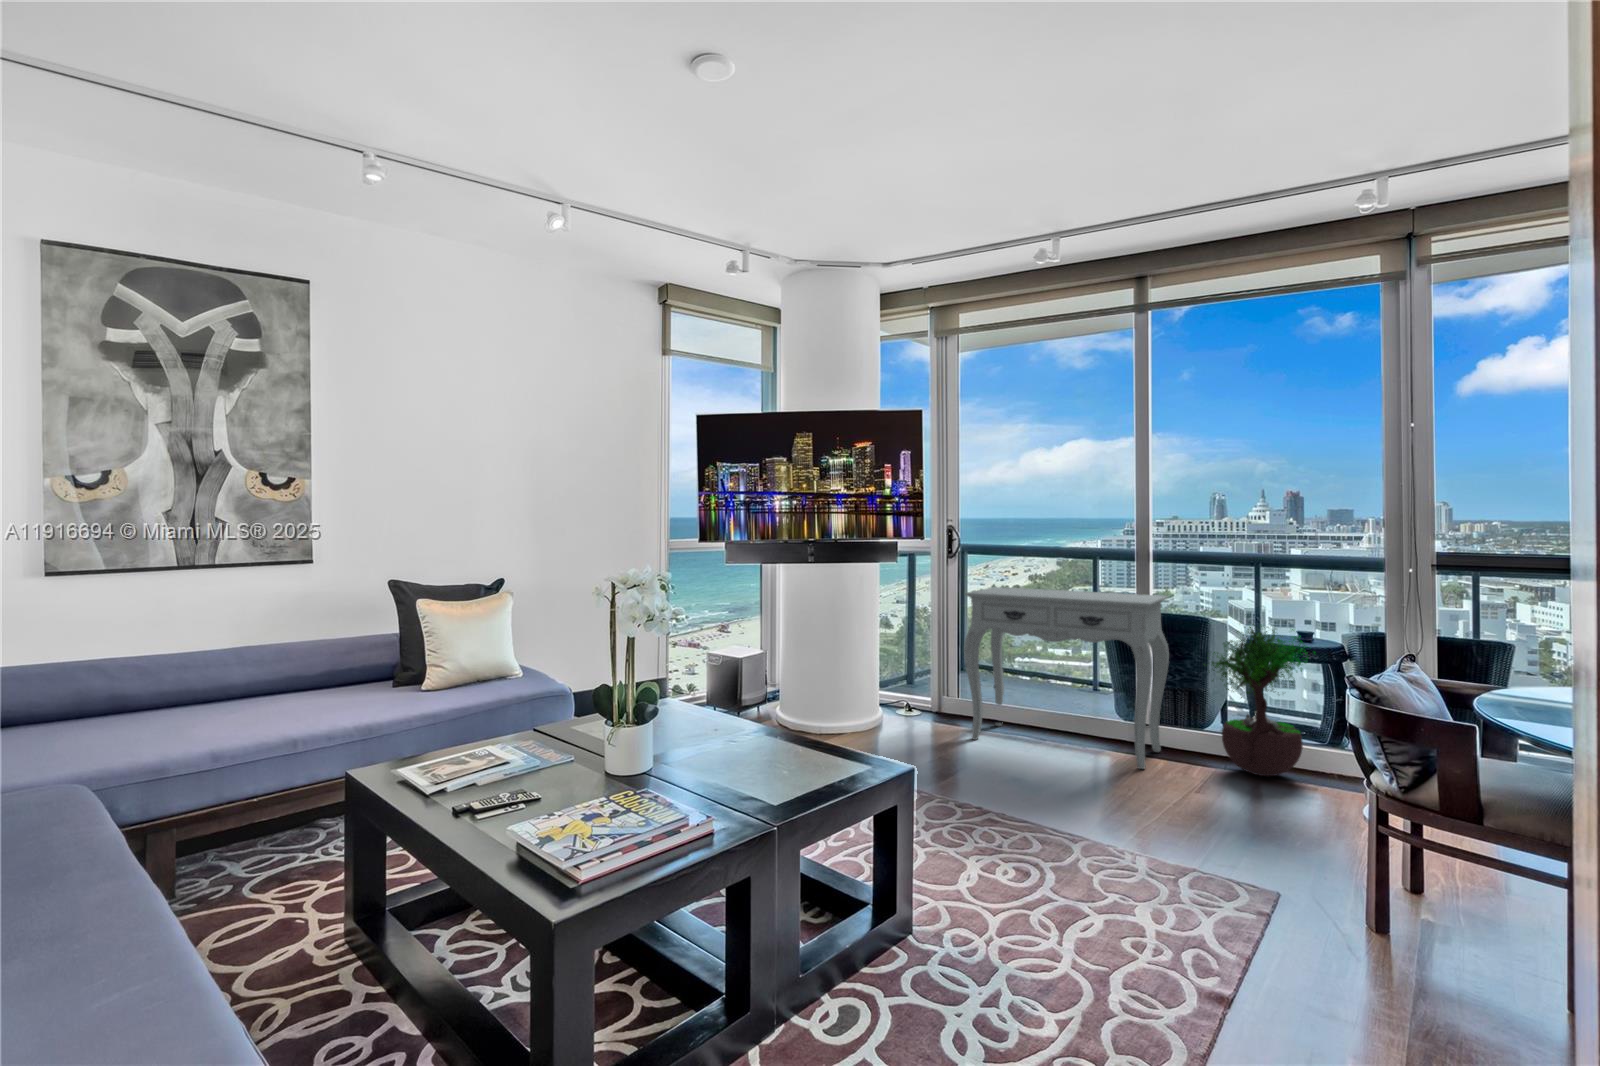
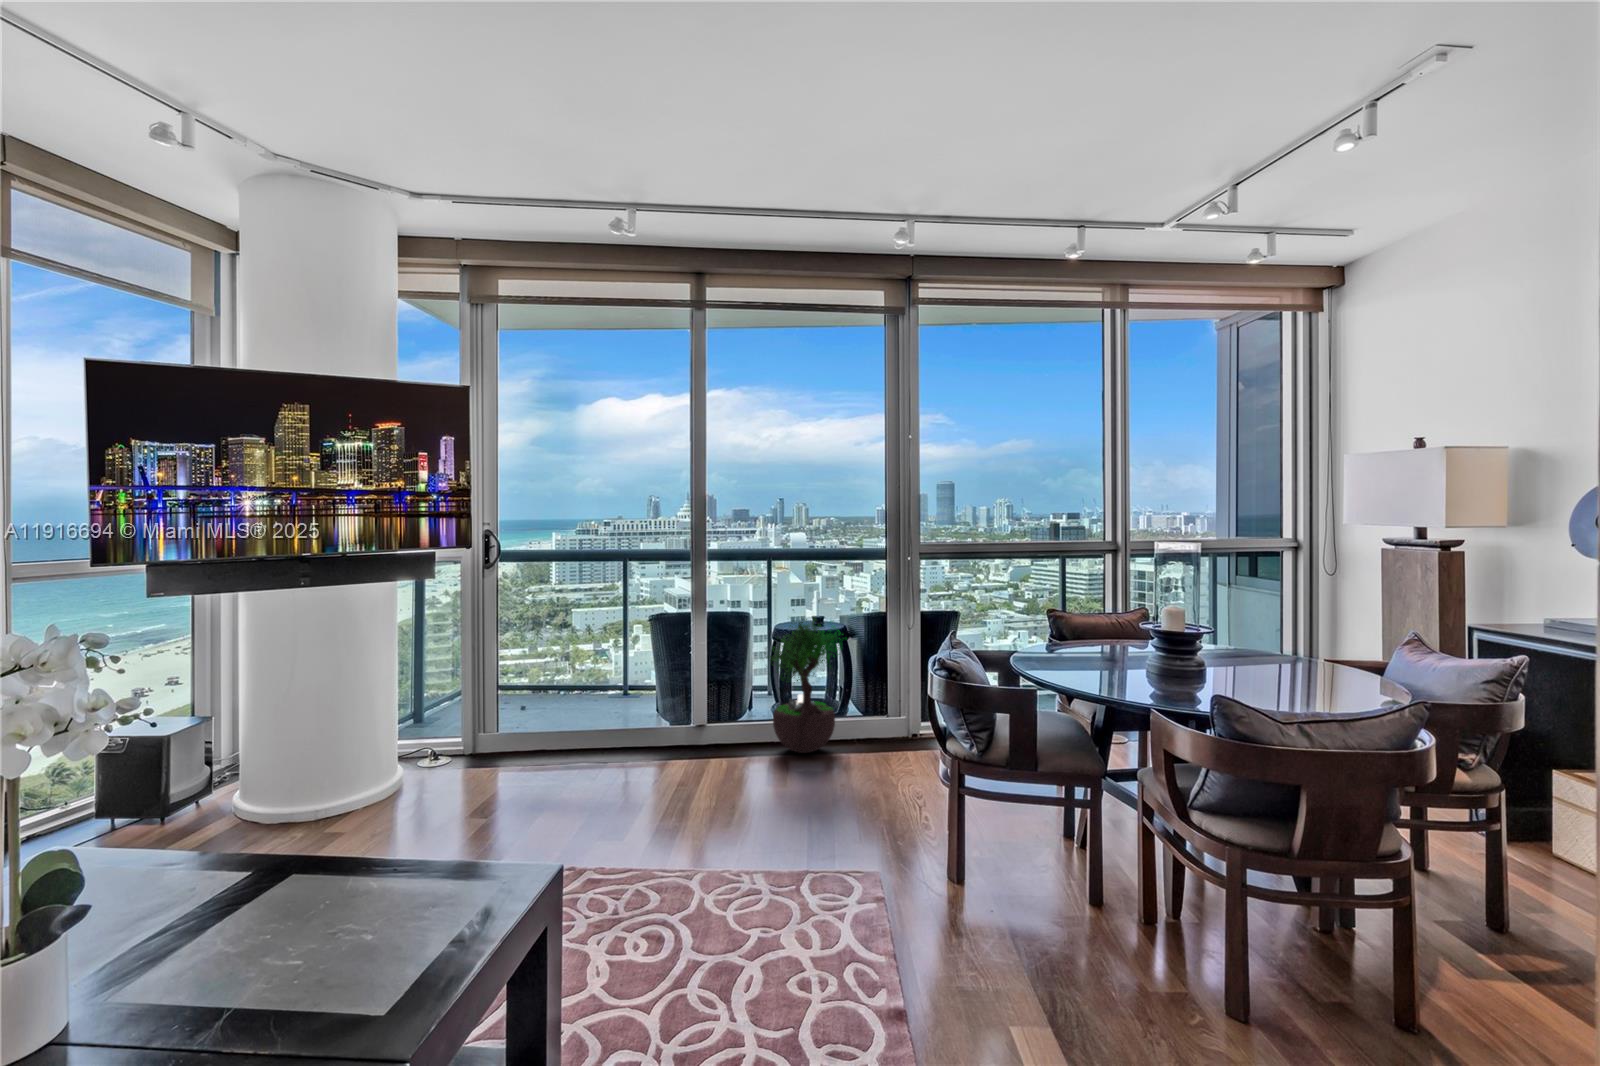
console table: present [964,587,1169,769] -> none [518,596,724,774]

